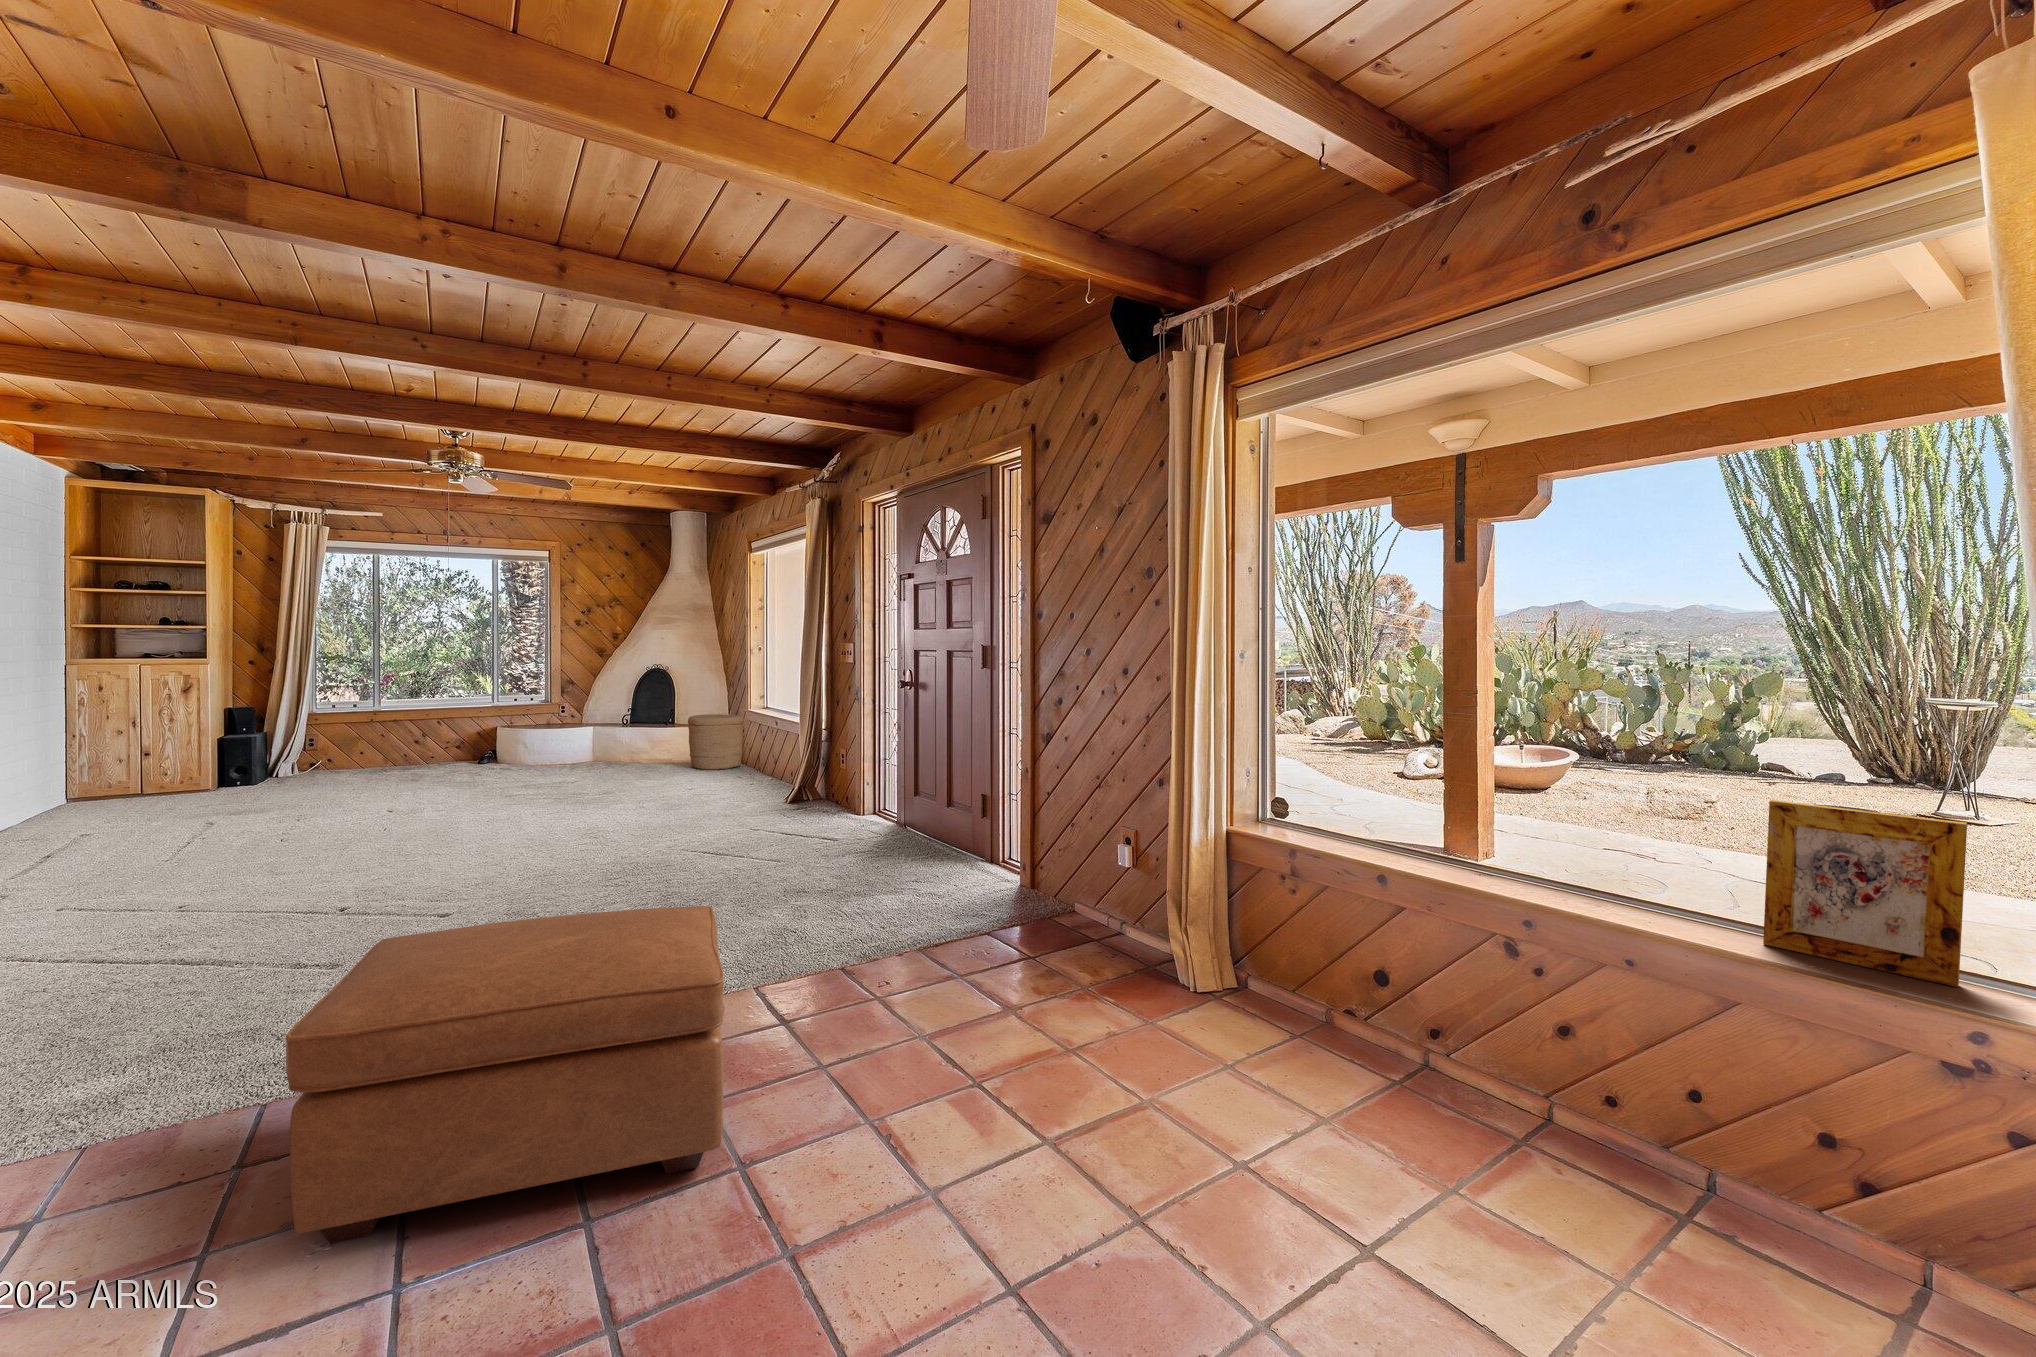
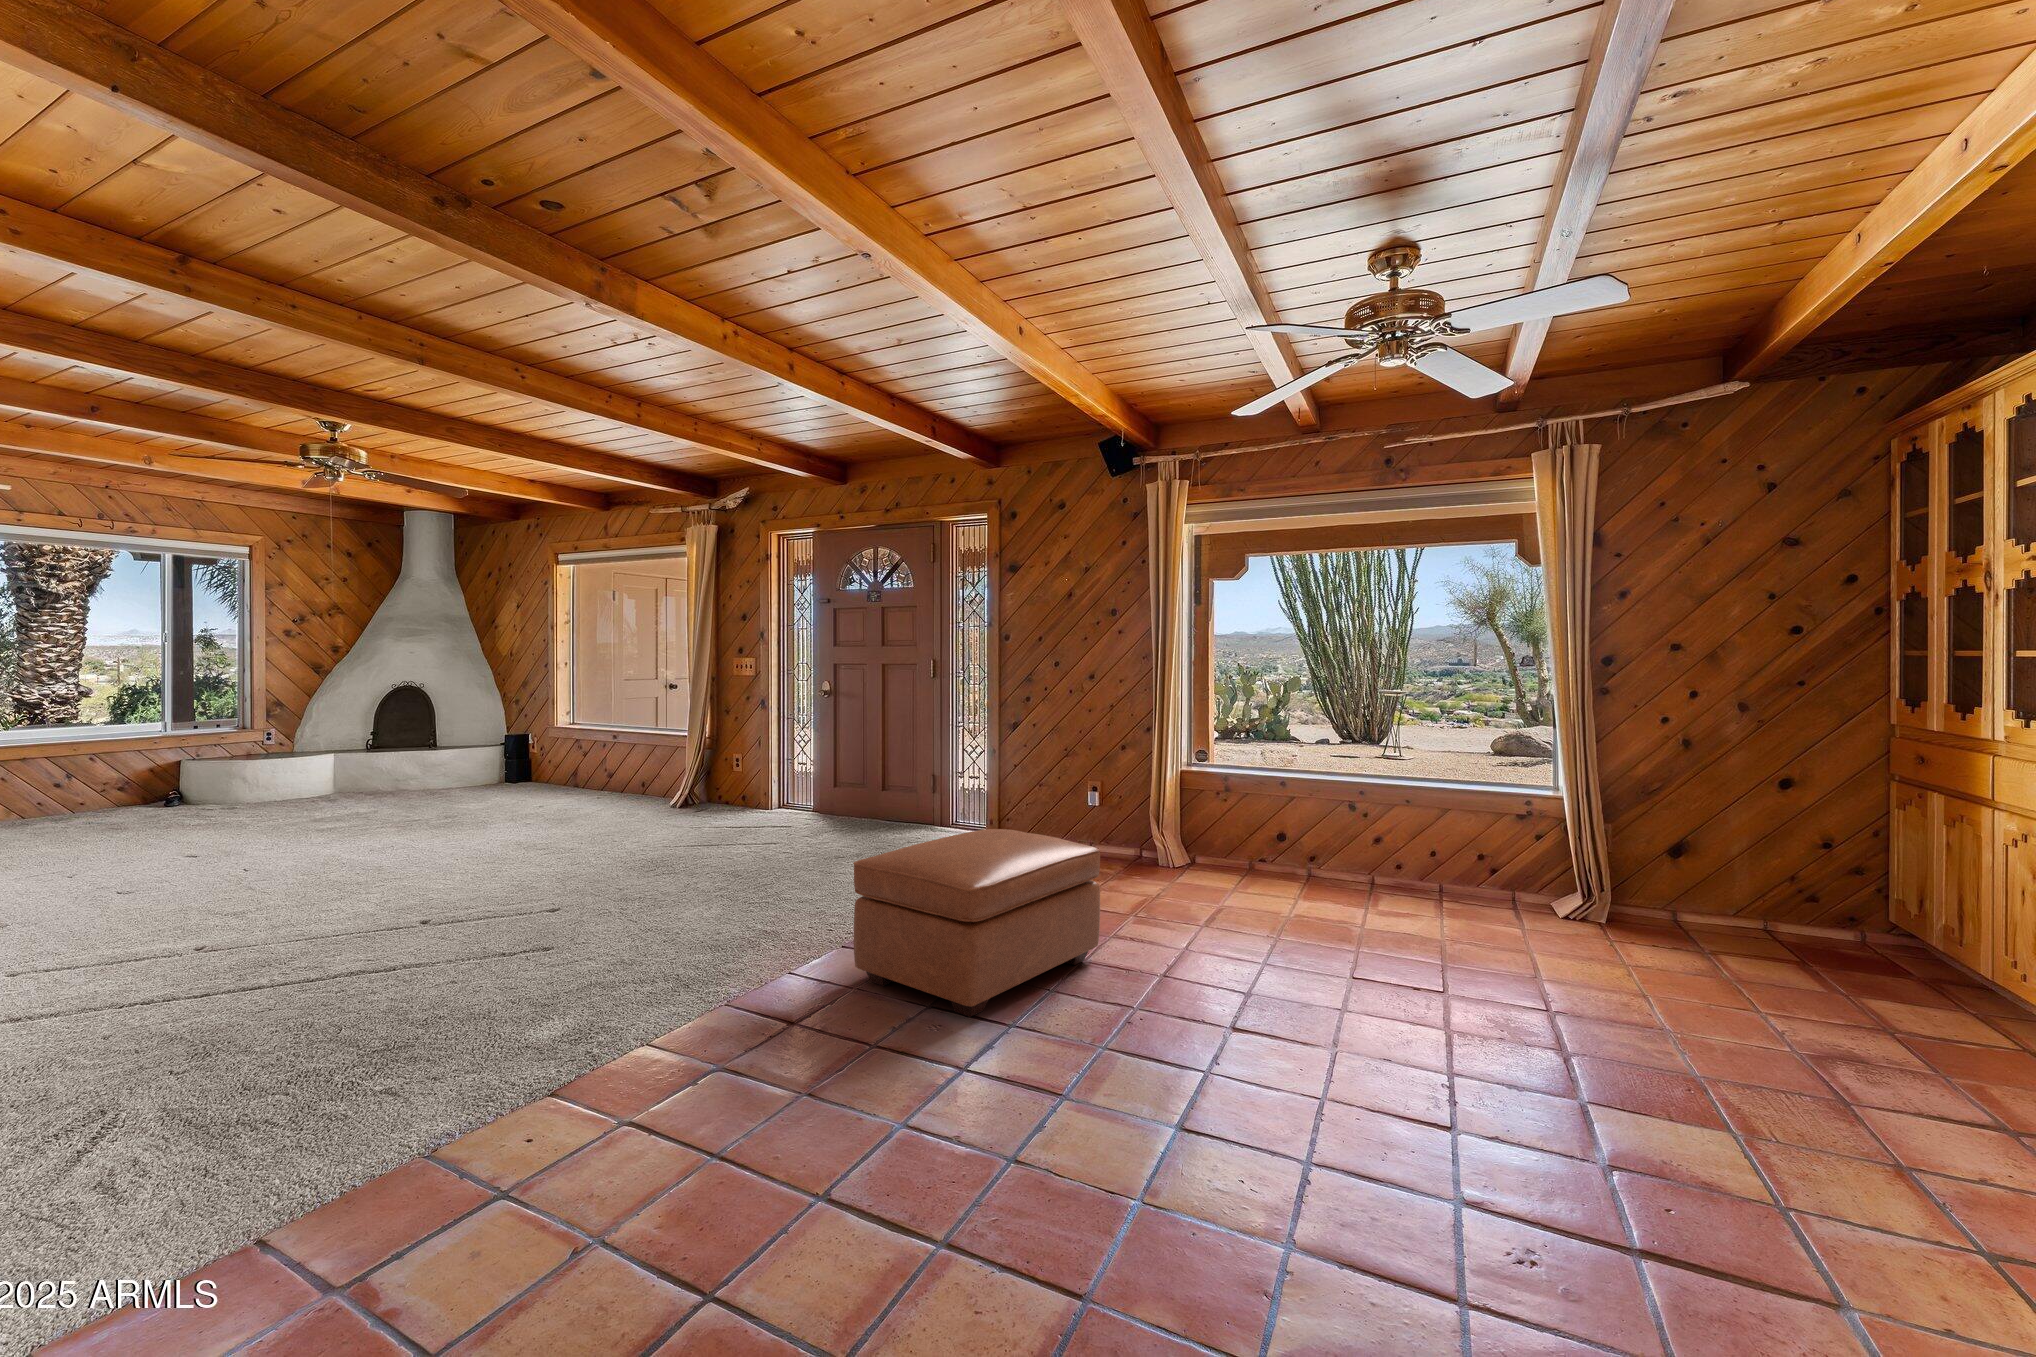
woven basket: present [688,714,744,770] -> none [479,733,544,790]
picture frame: present [1763,800,1967,987] -> none [1454,725,1518,788]

